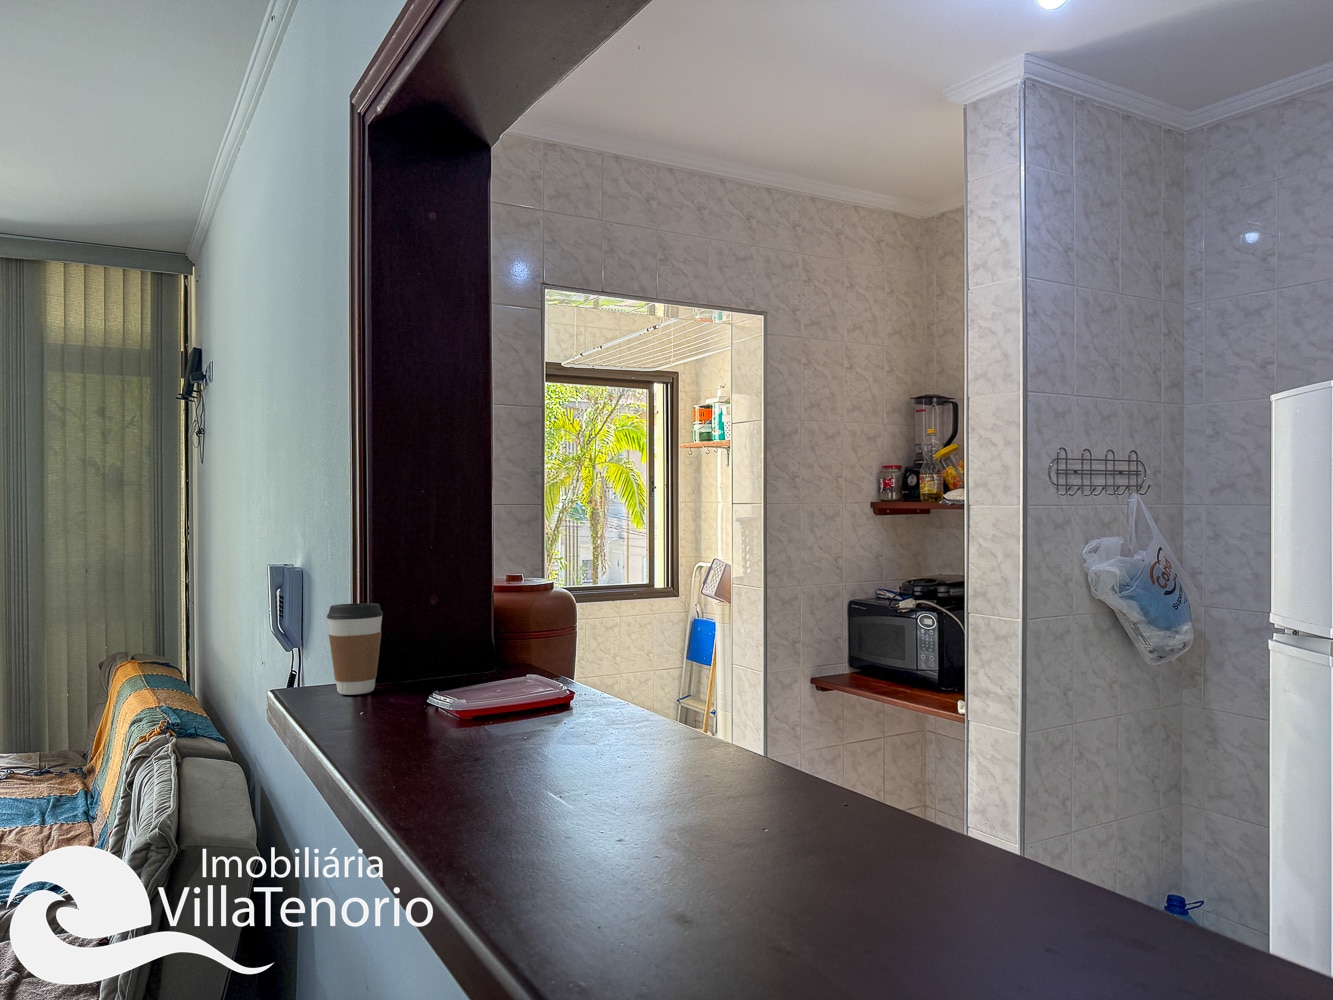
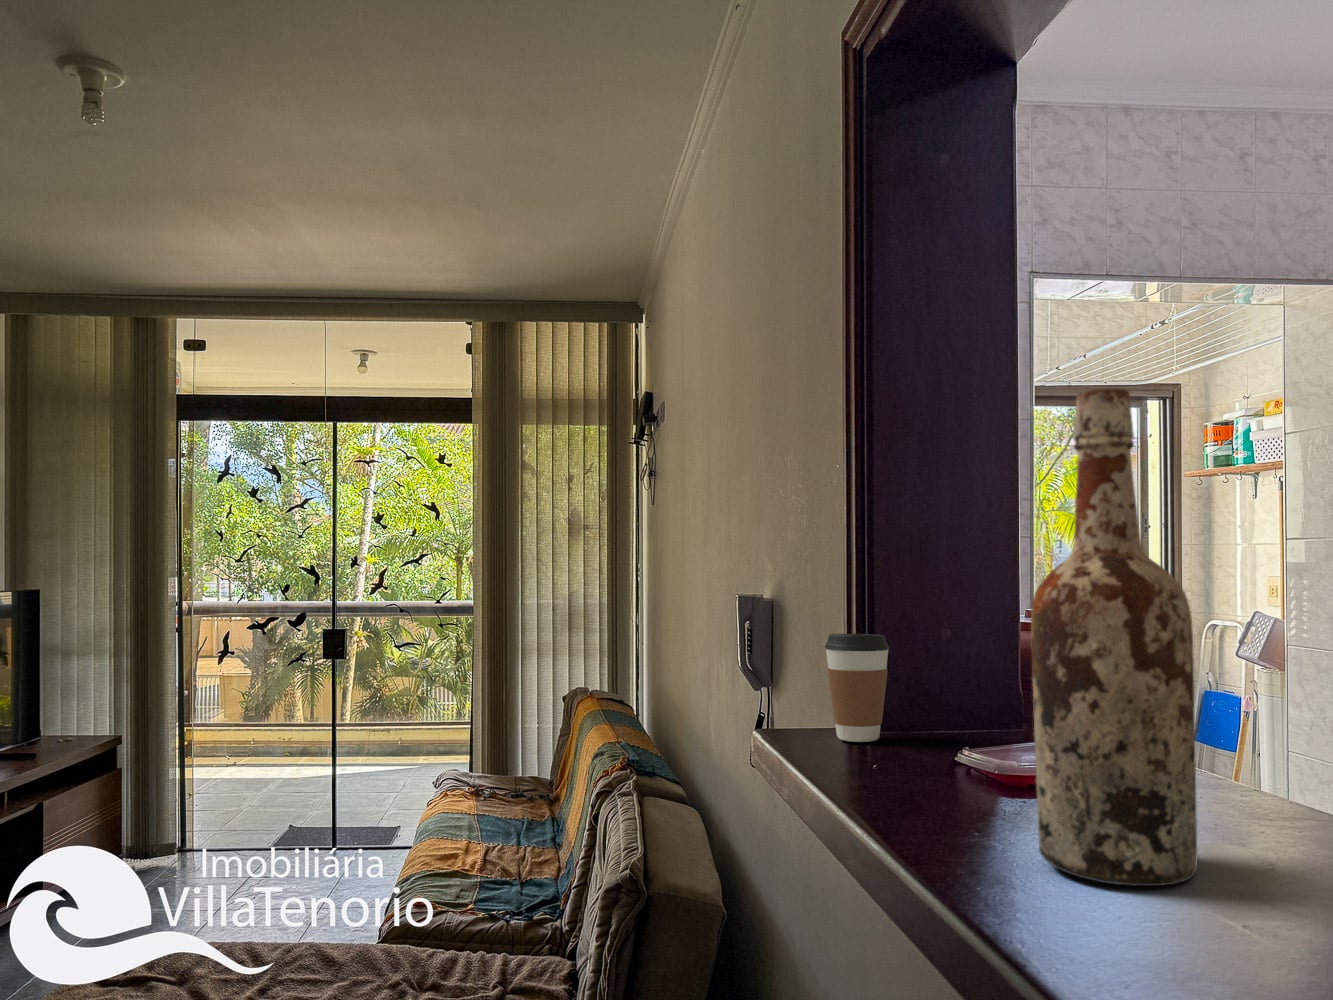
wine bottle: none [446,432,553,786] -> present [1031,388,1198,886]

